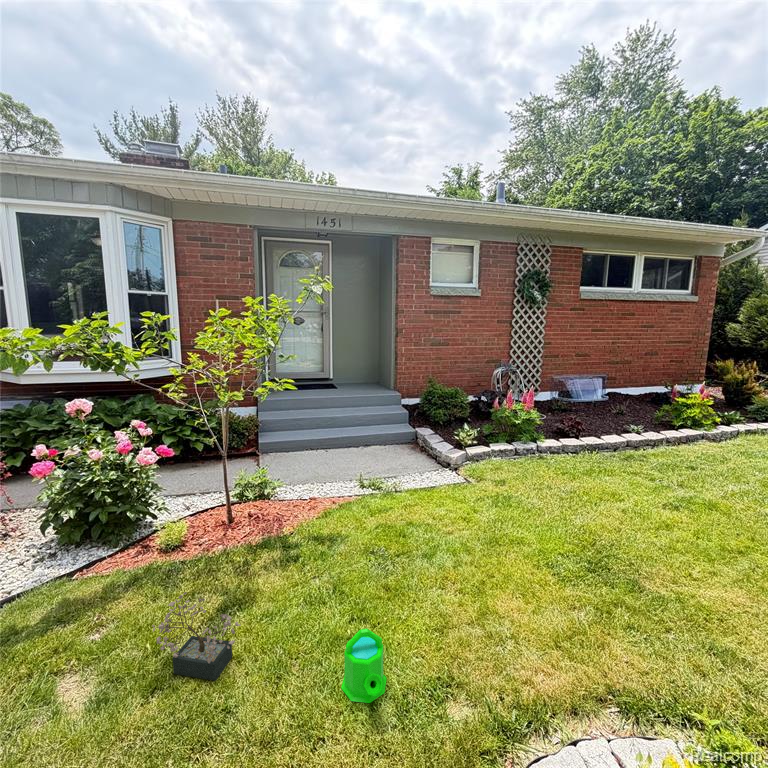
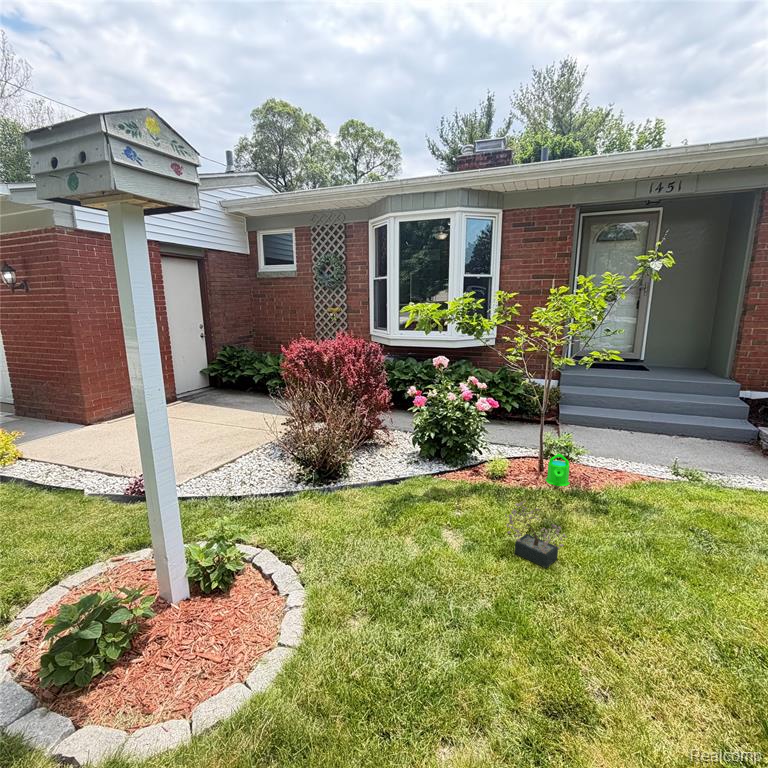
watering can: present [341,628,387,703] -> present [546,454,570,486]

